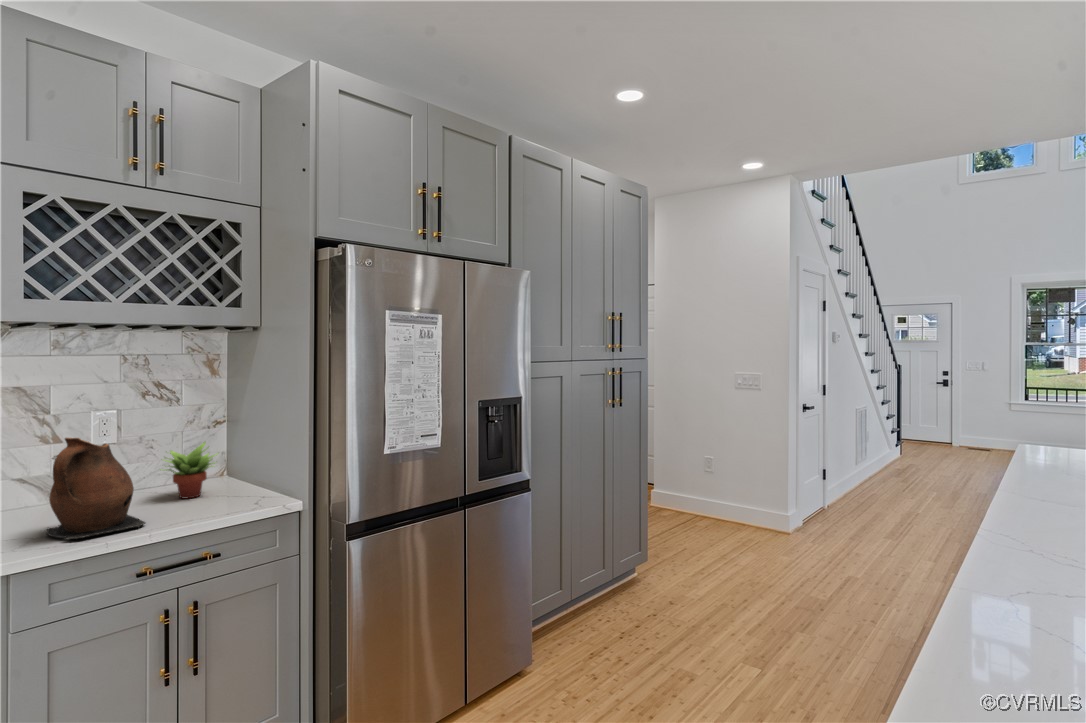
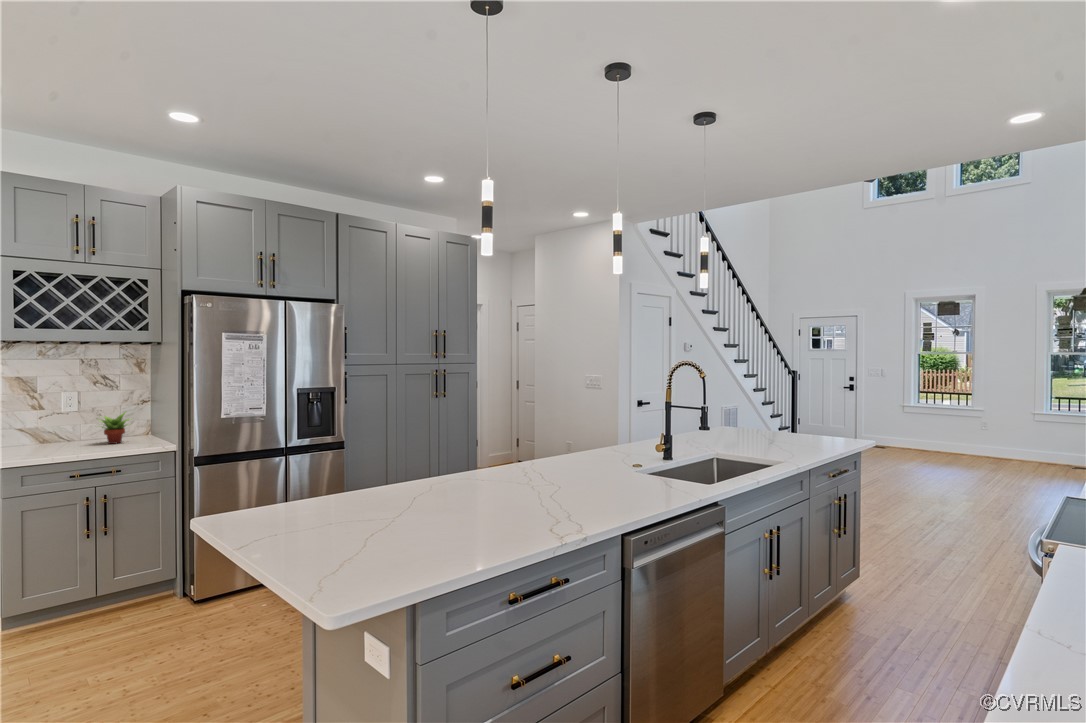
ceramic pitcher: present [45,438,145,540] -> none [20,403,77,456]

